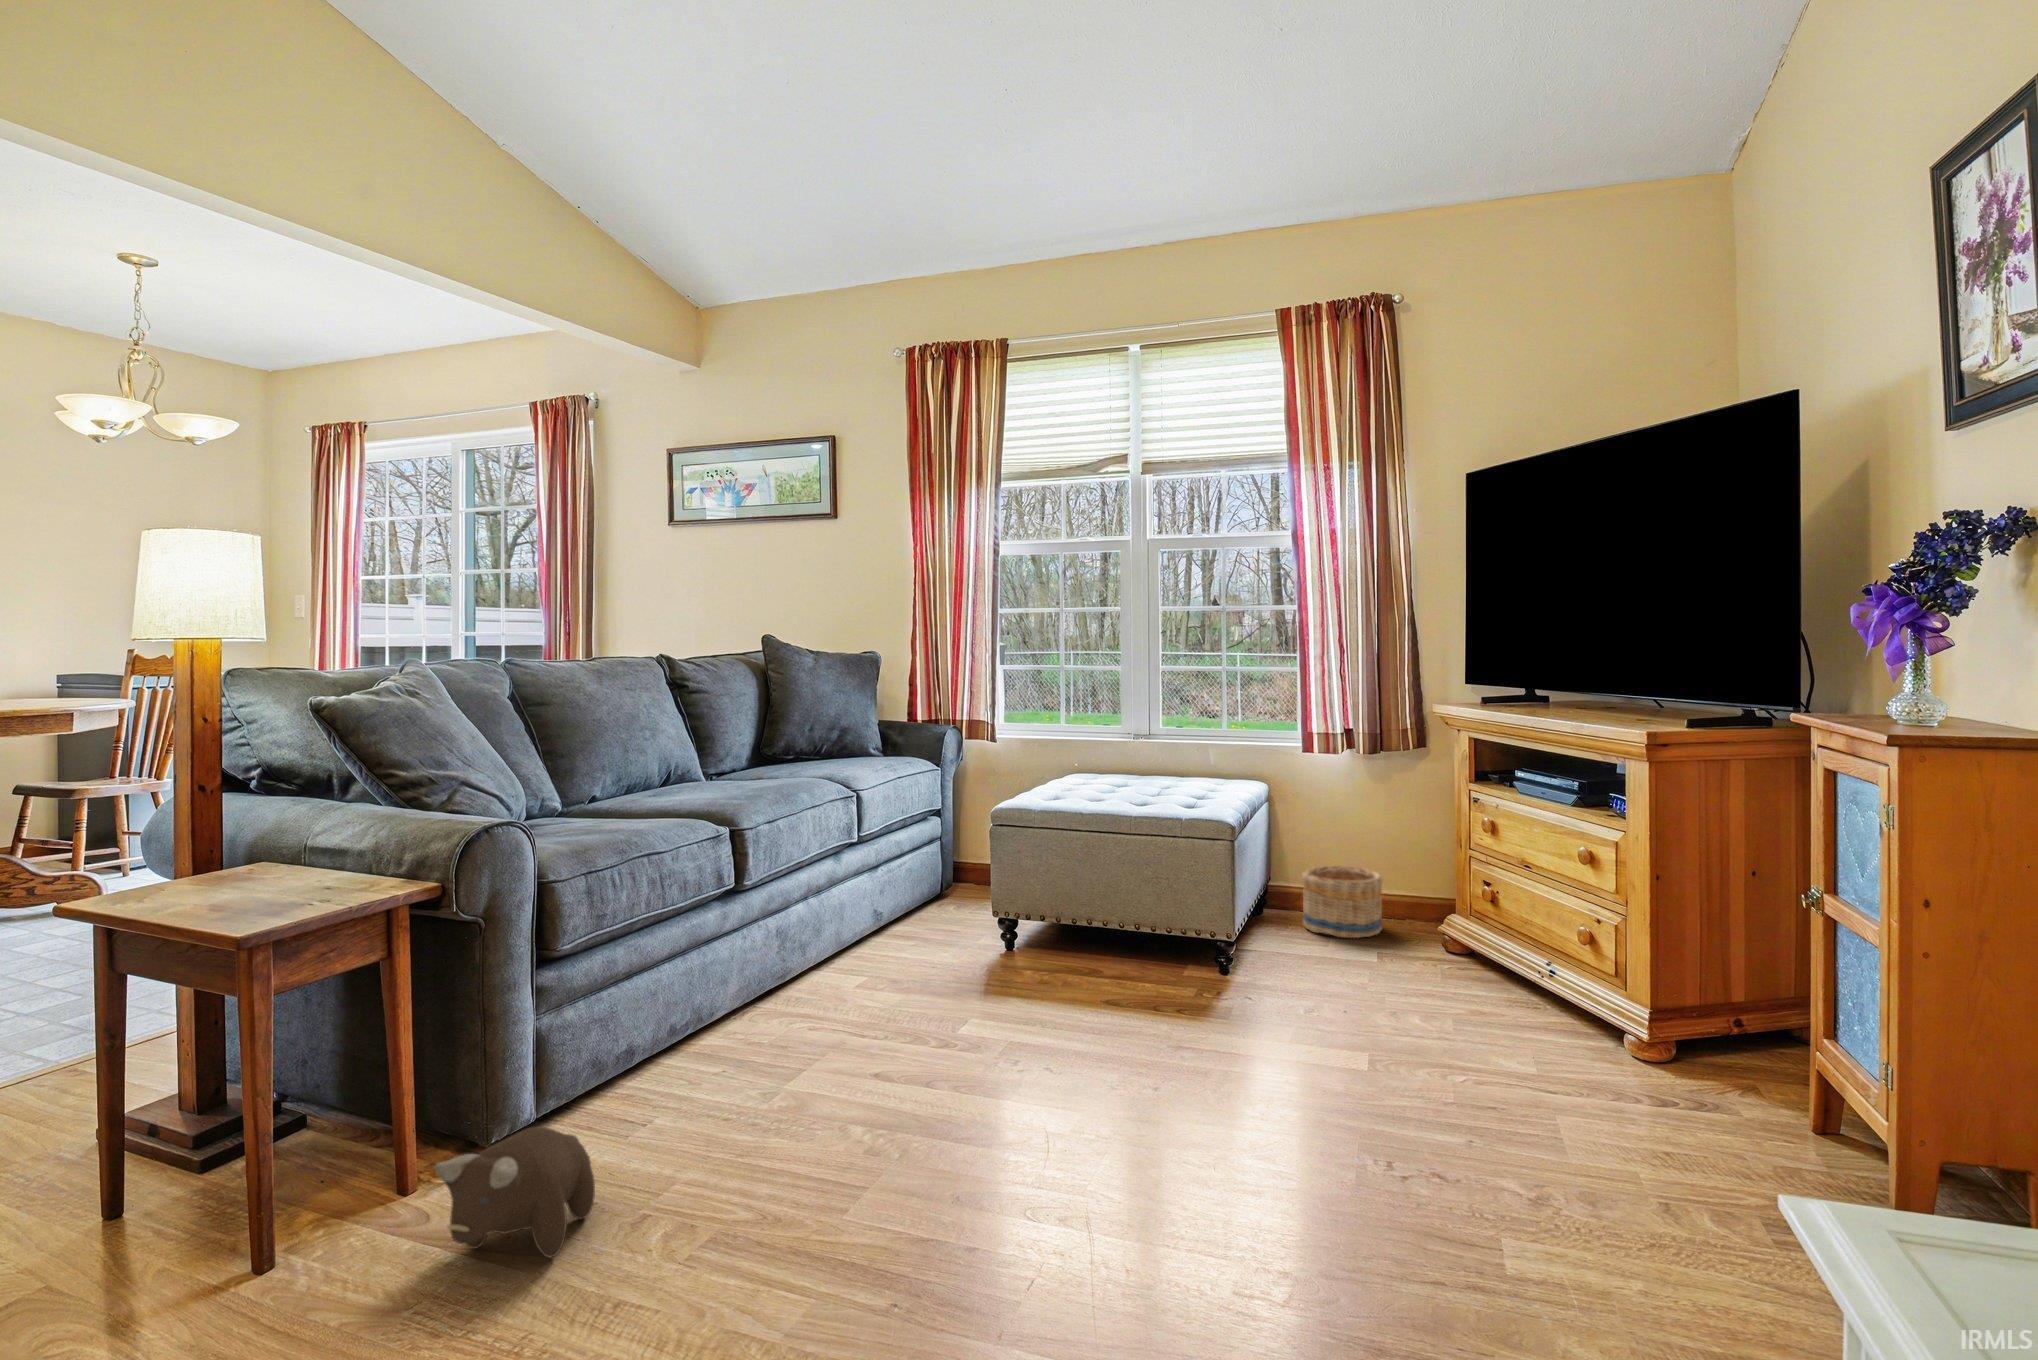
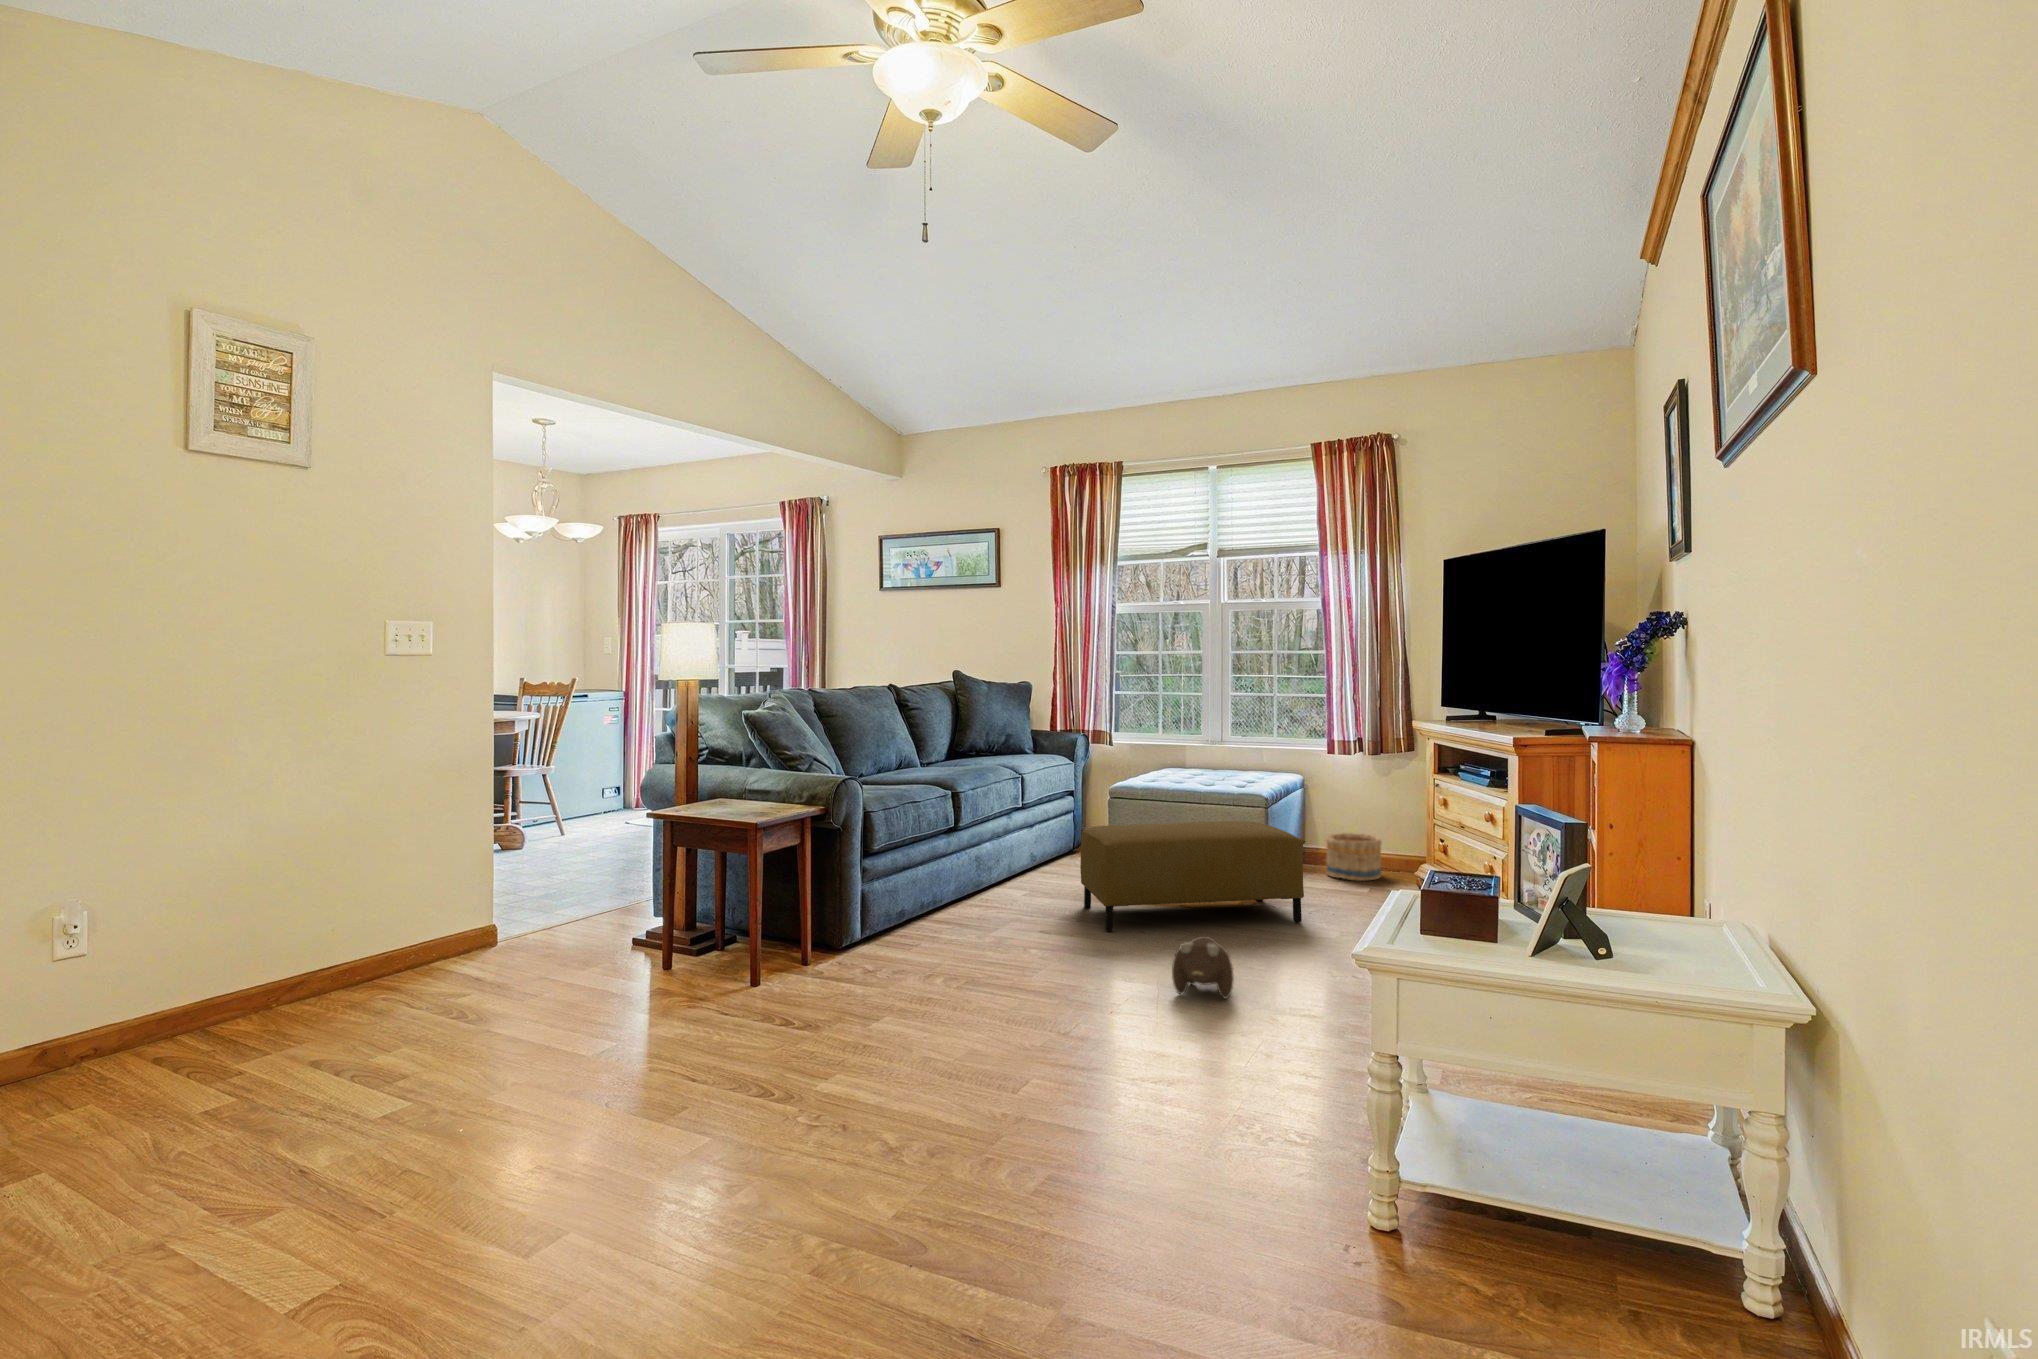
ottoman: none [945,864,1303,1069] -> present [1080,821,1304,931]
plush toy: present [434,1126,595,1257] -> present [1172,936,1234,998]

